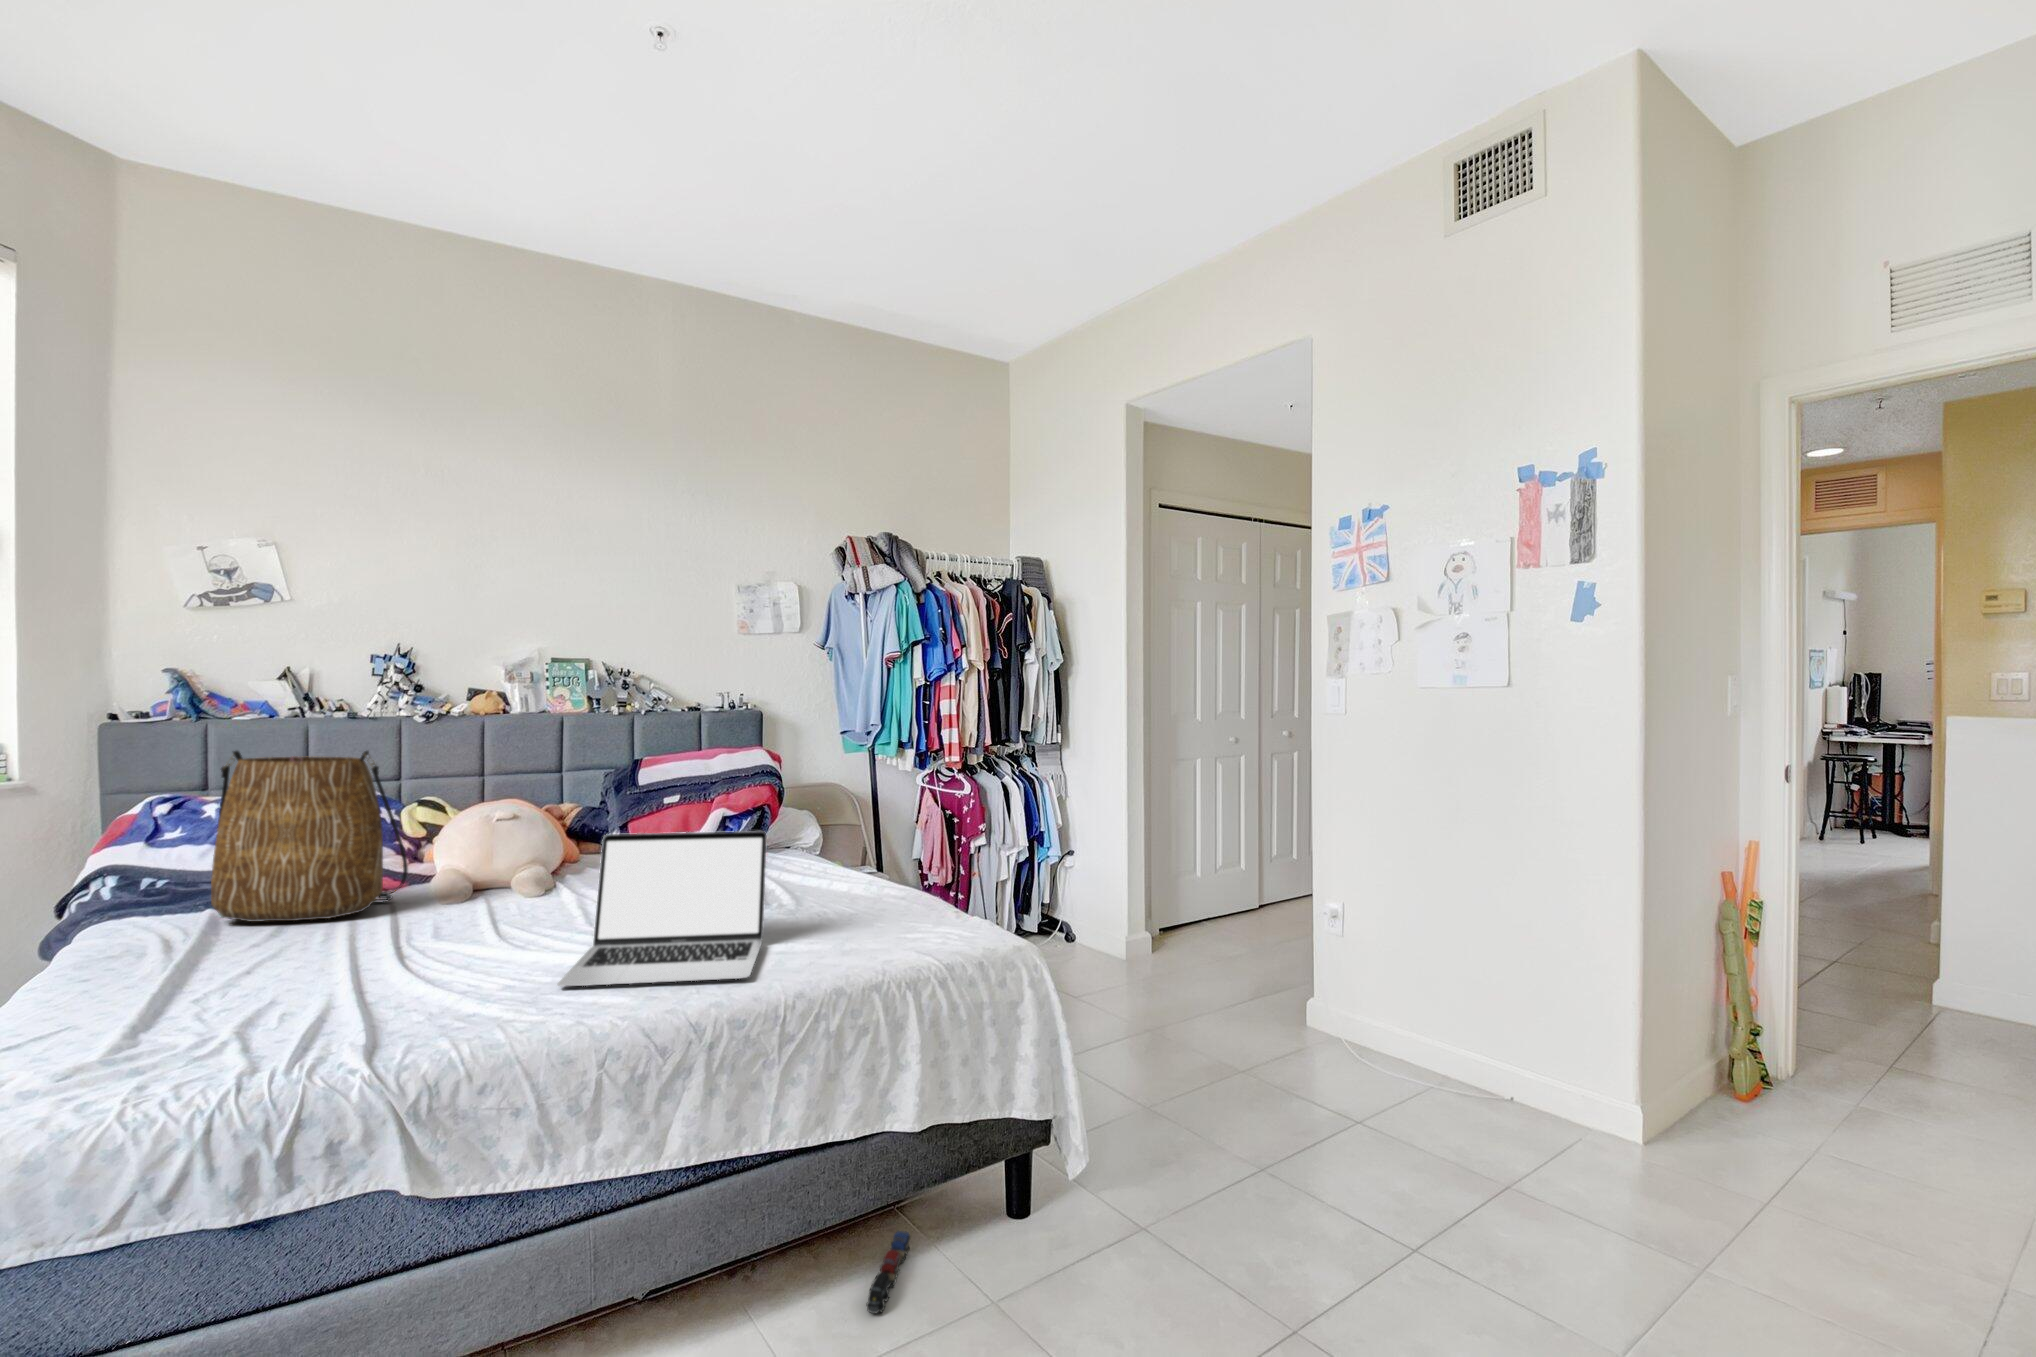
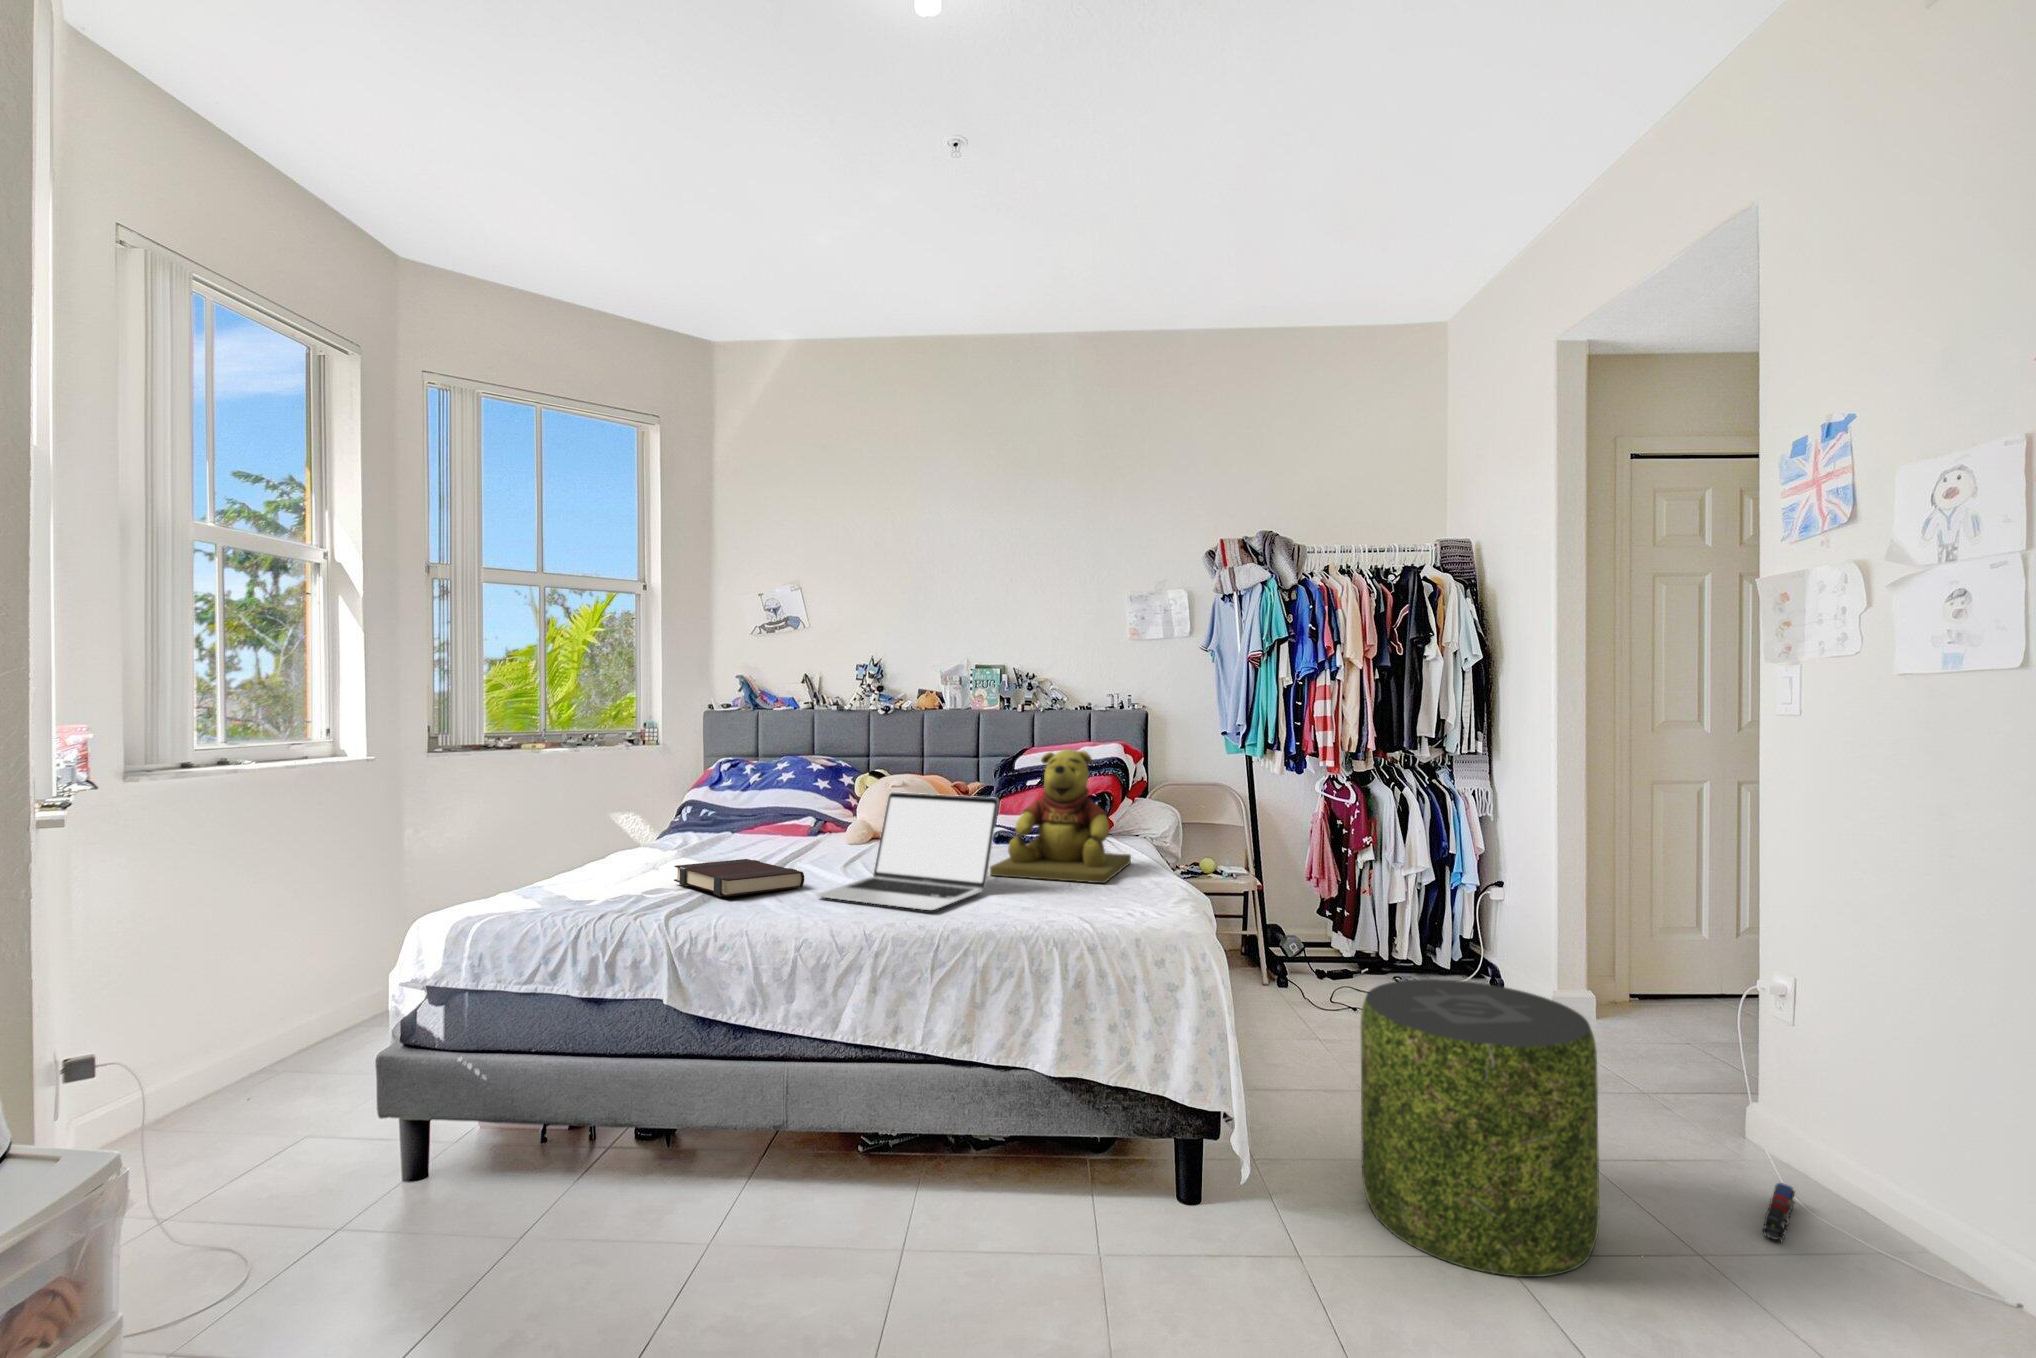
tote bag: present [211,751,408,922] -> none [713,725,822,842]
teddy bear: none [726,766,866,921] -> present [990,749,1131,883]
book: none [279,950,512,1014] -> present [674,859,804,897]
pouf: none [1136,952,1319,1196] -> present [1361,979,1599,1277]
toy train: present [867,1231,911,1313] -> present [1762,1183,1795,1241]

